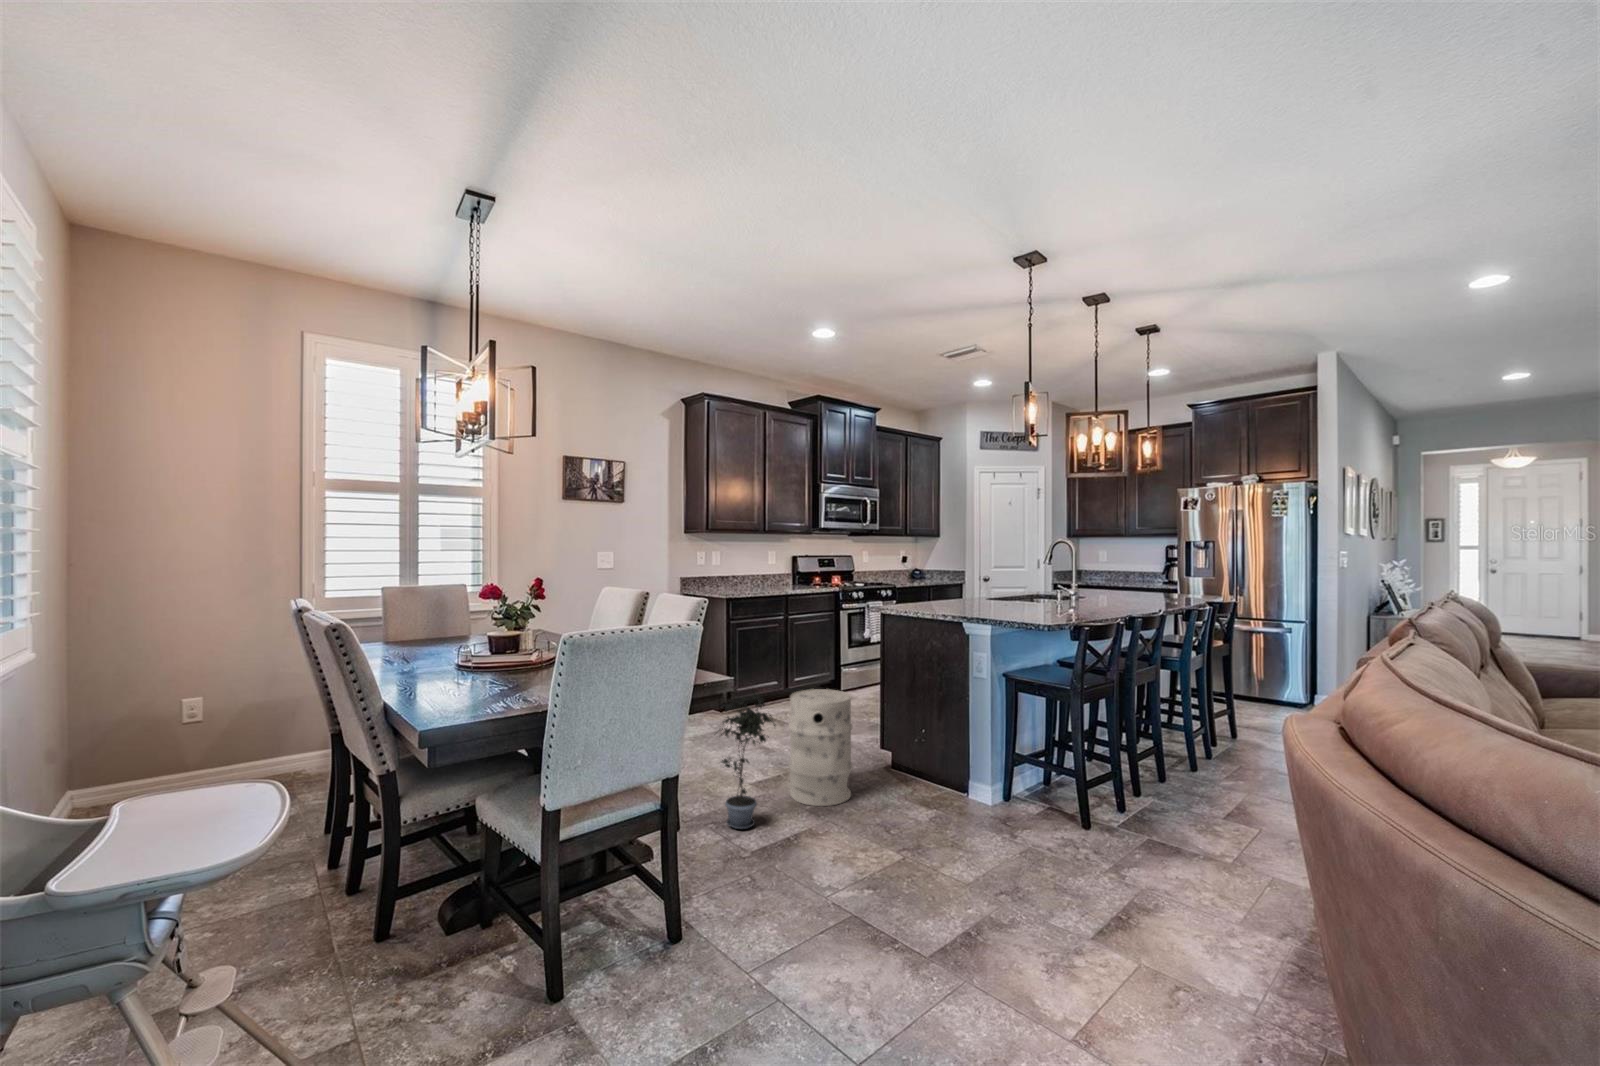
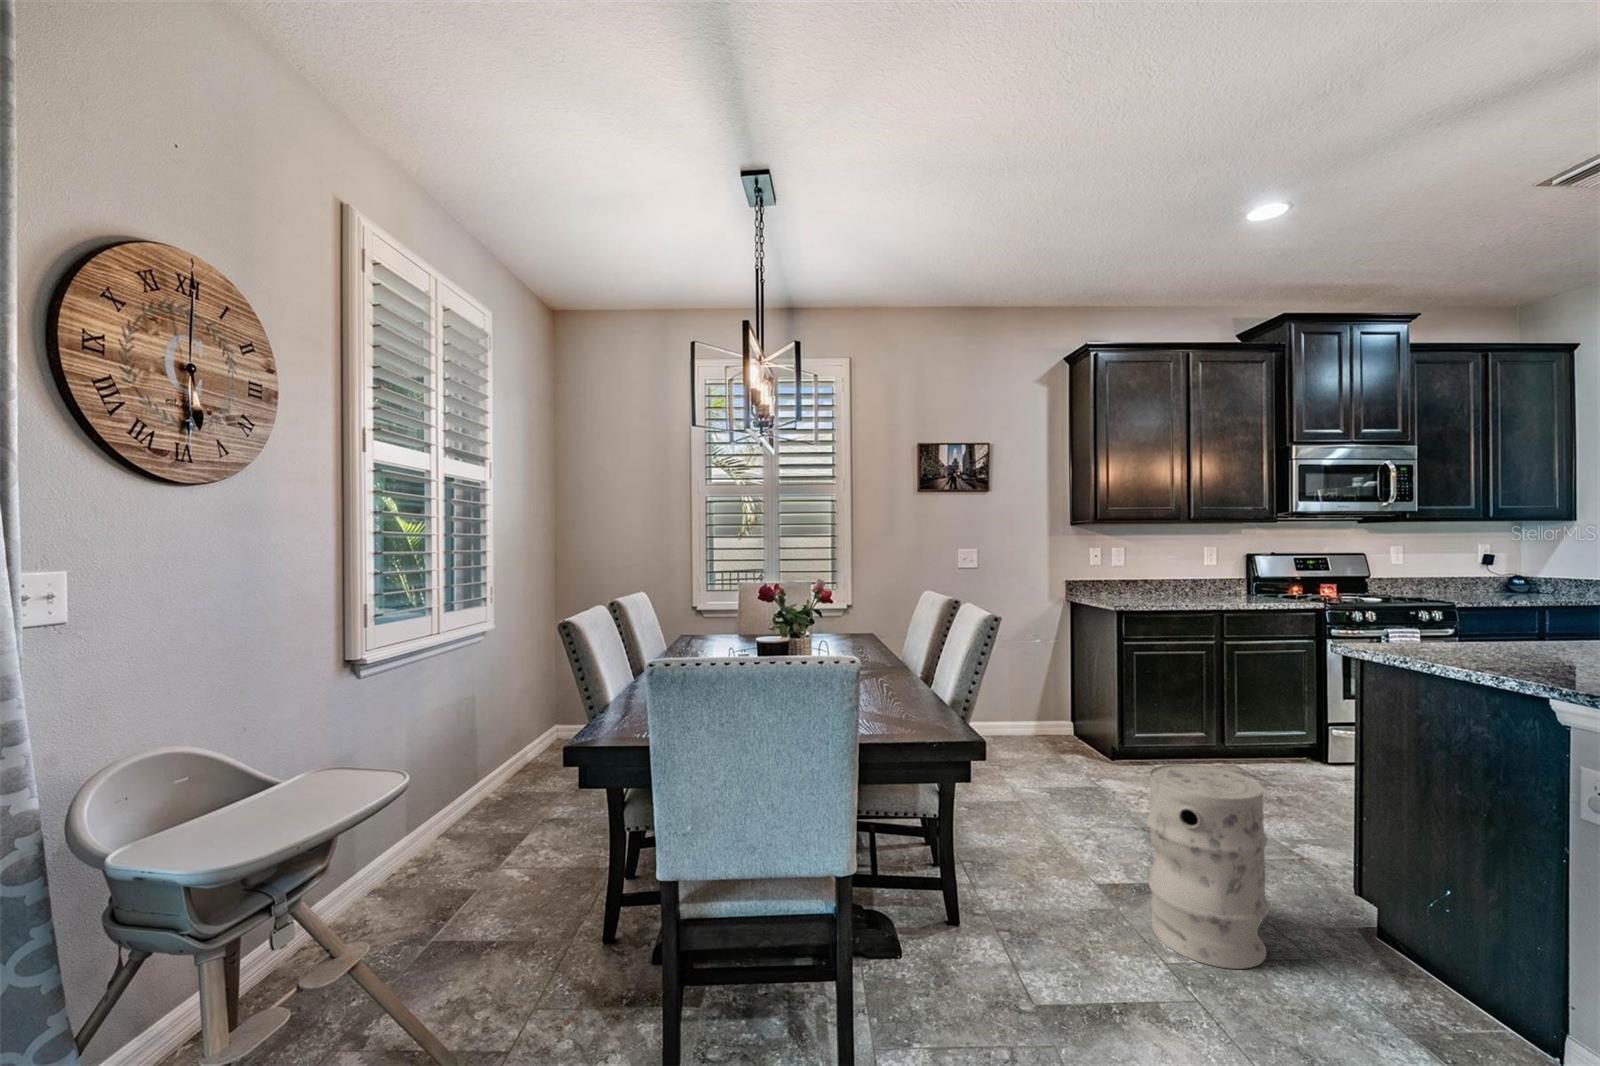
potted plant: present [720,689,775,829] -> none [1002,752,1095,961]

